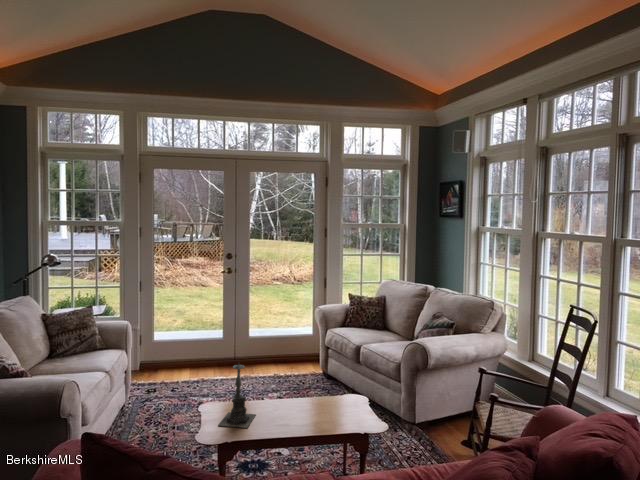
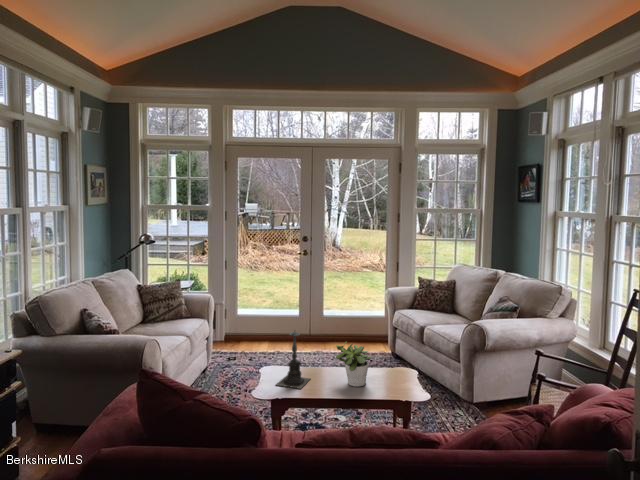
potted plant: none [283,371,322,420] -> present [336,342,371,387]

